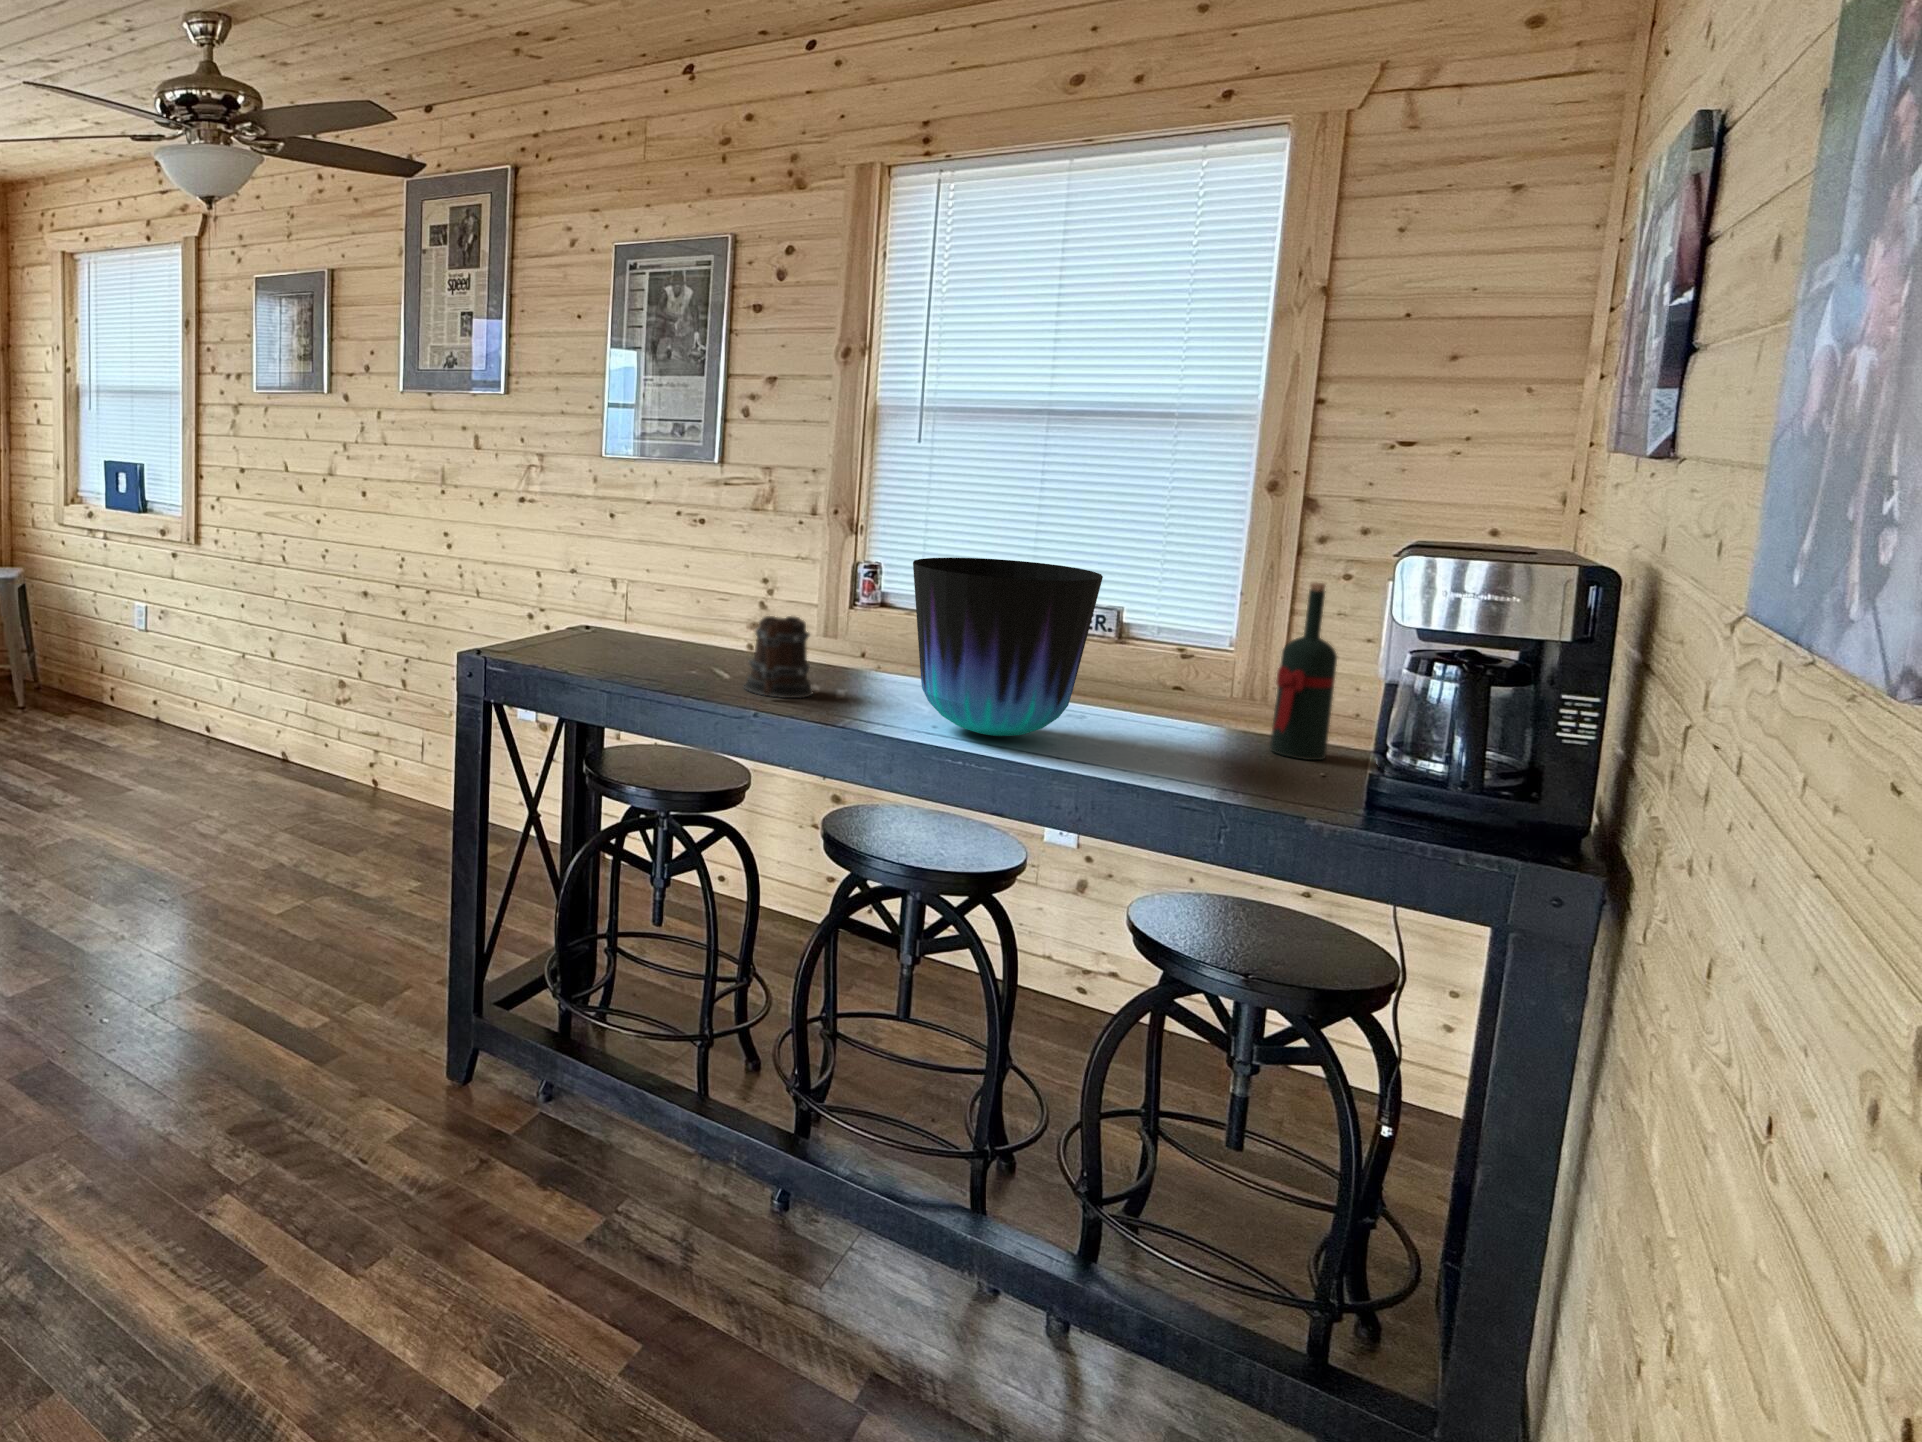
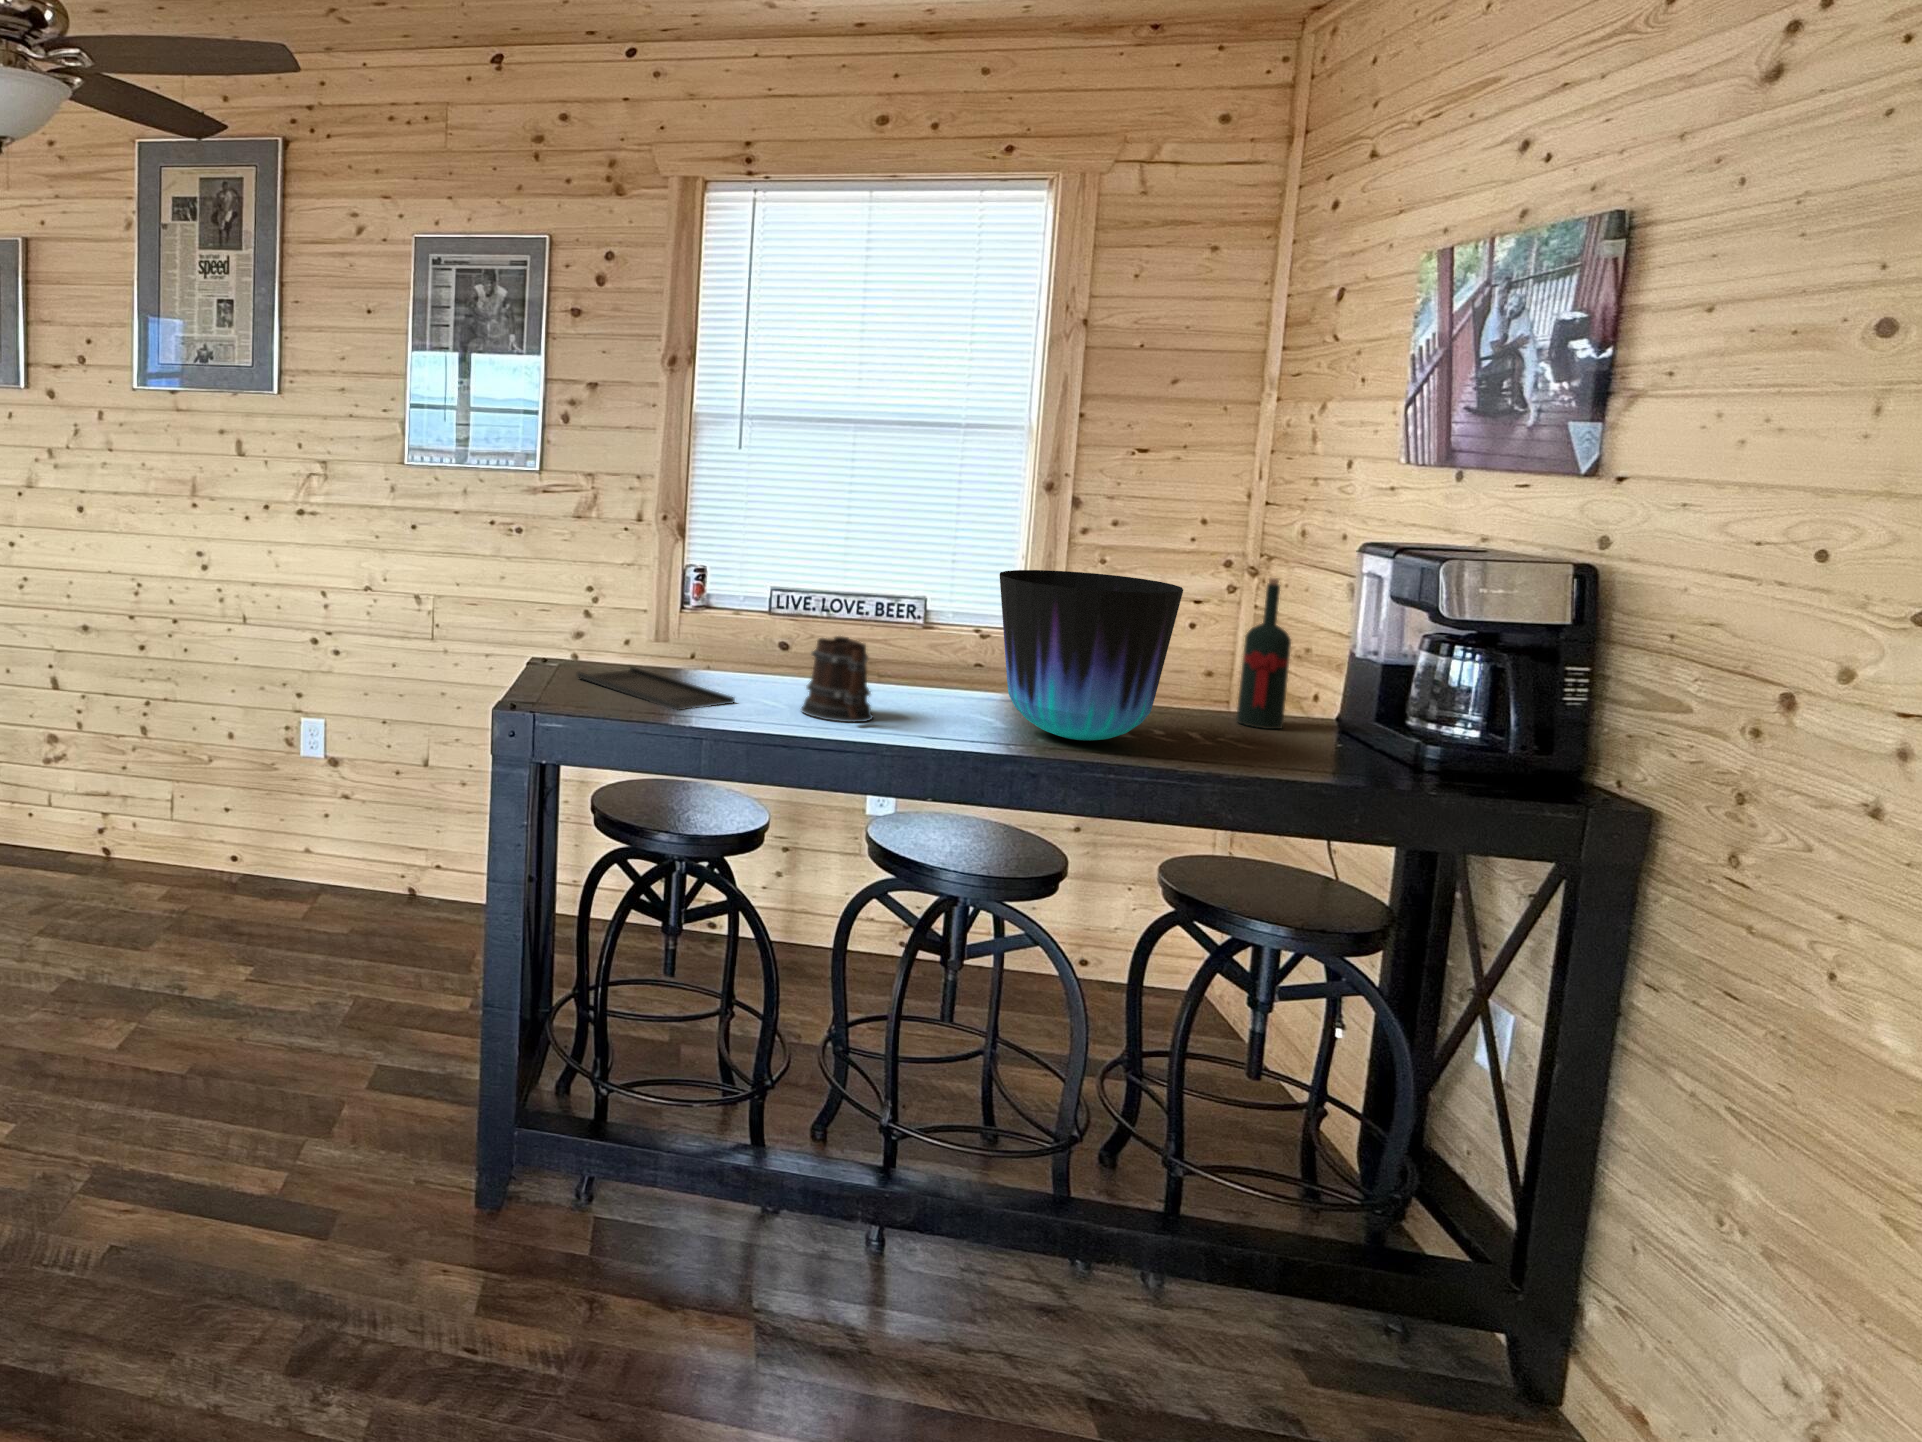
tray: none [595,638,697,674] -> present [577,667,735,710]

